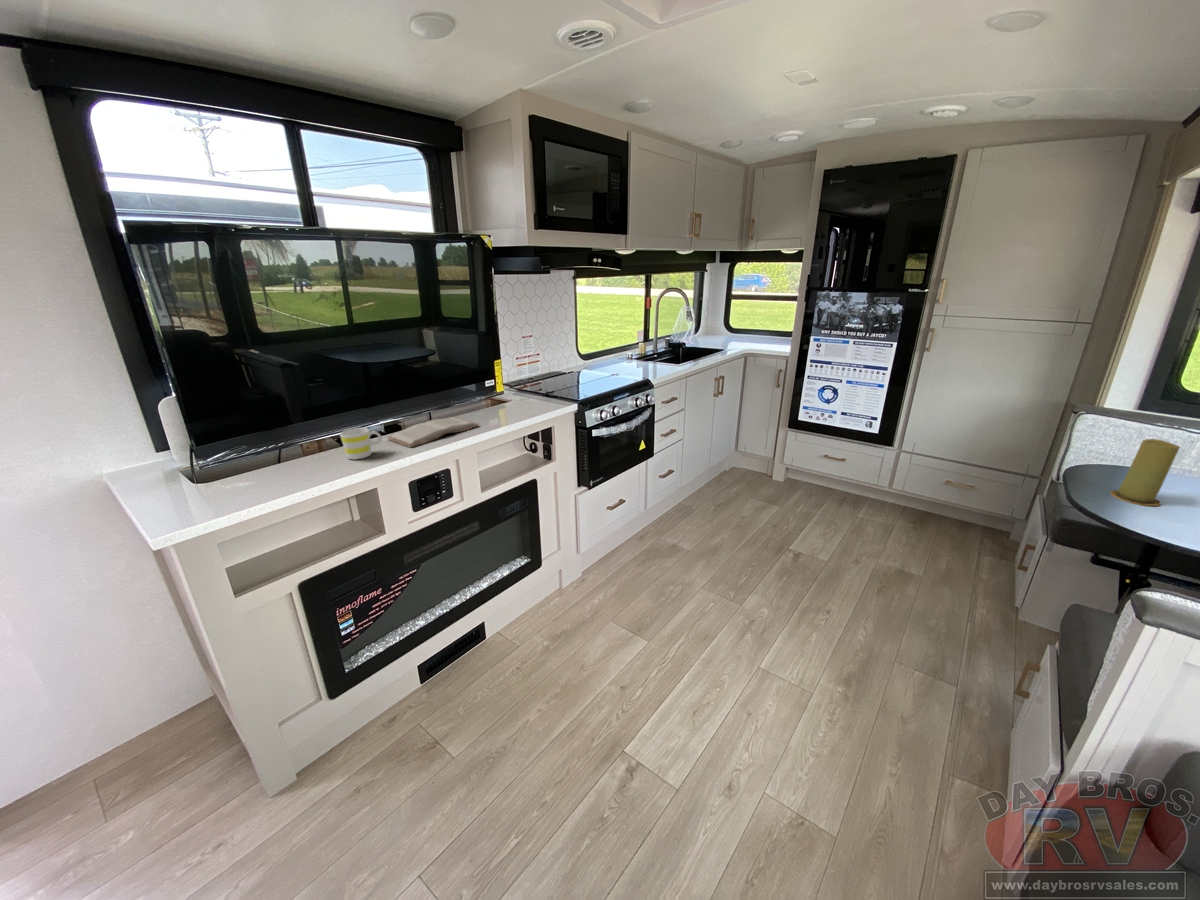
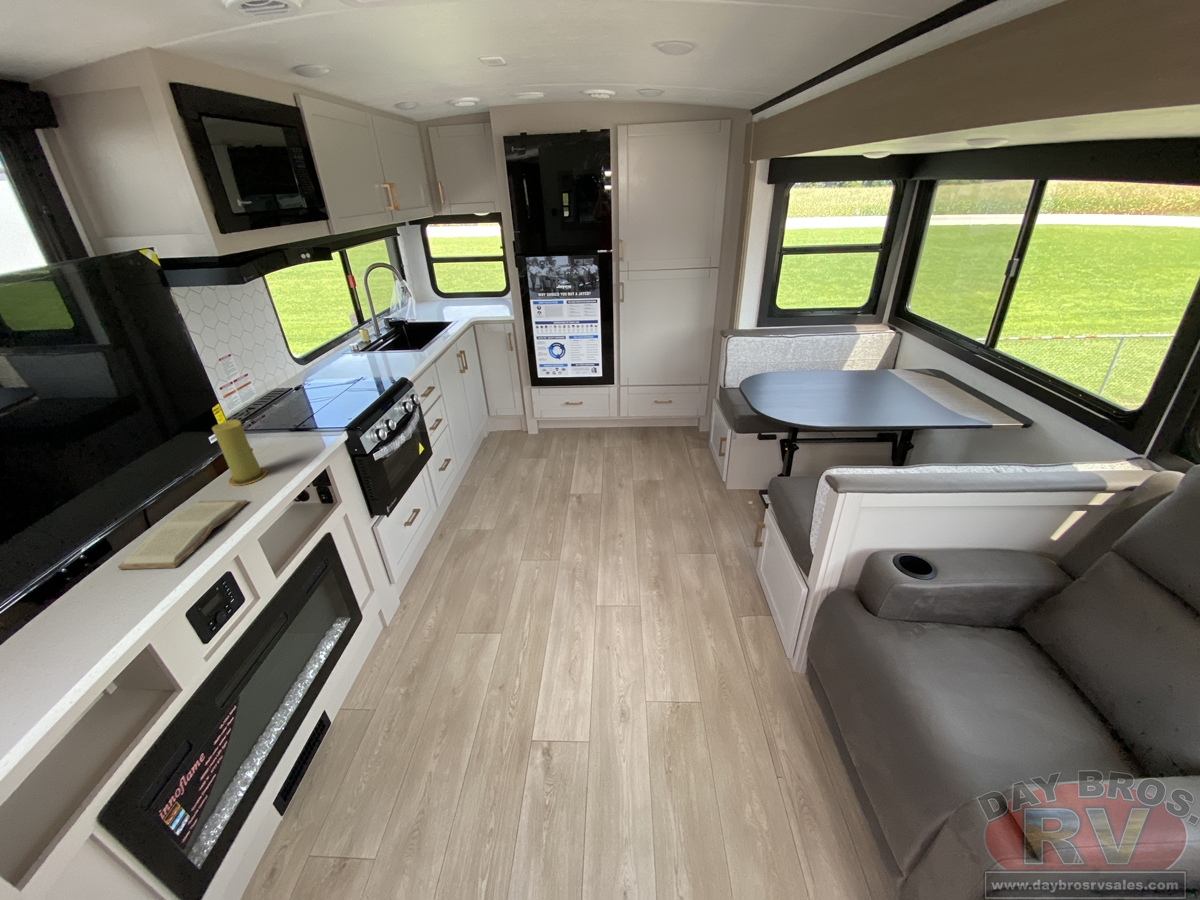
mug: present [340,428,381,459] -> none [53,570,128,623]
candle: present [1111,439,1180,506] -> present [212,420,267,486]

